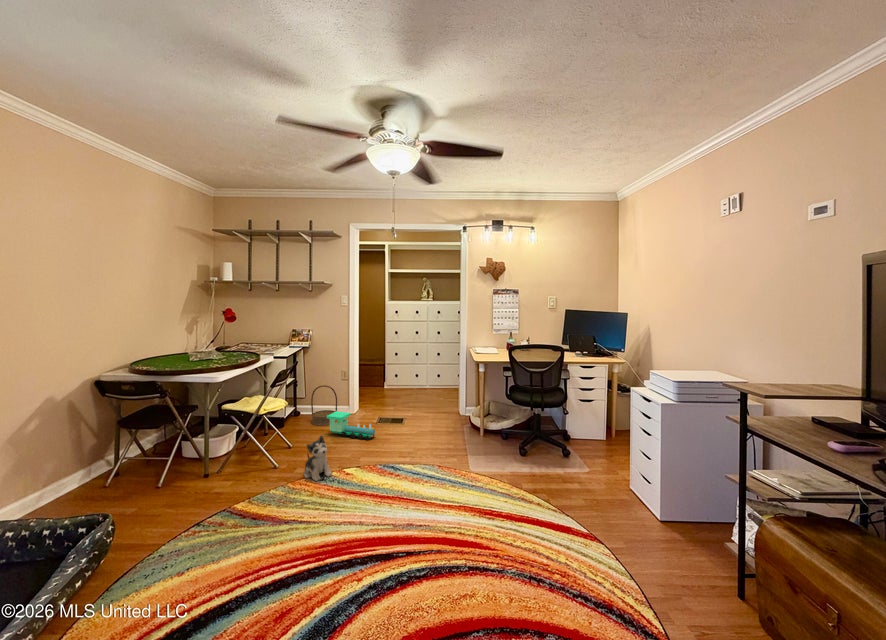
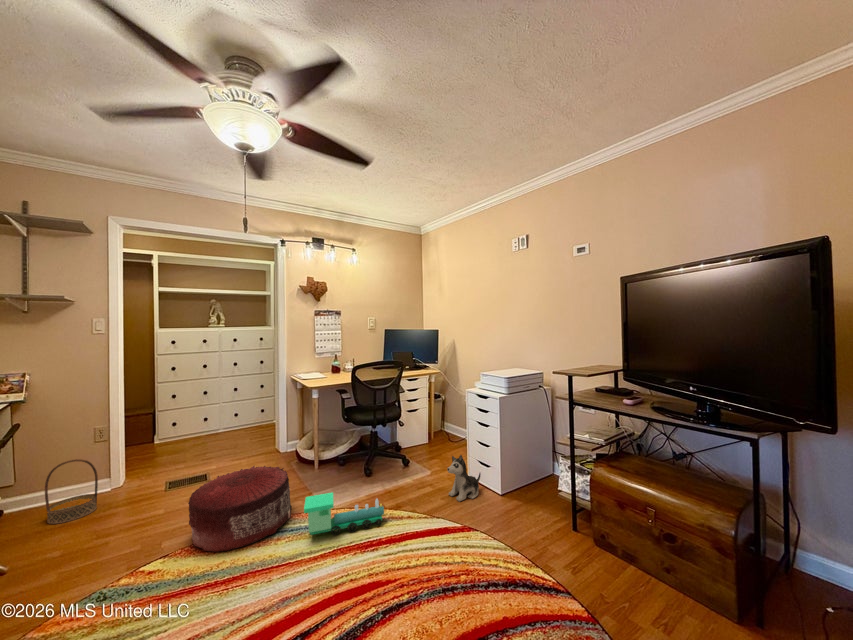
toy train: present [327,411,376,440] -> present [304,492,385,535]
pouf: none [372,419,447,477] -> present [188,466,292,552]
plush toy: present [304,436,332,481] -> present [447,455,481,501]

